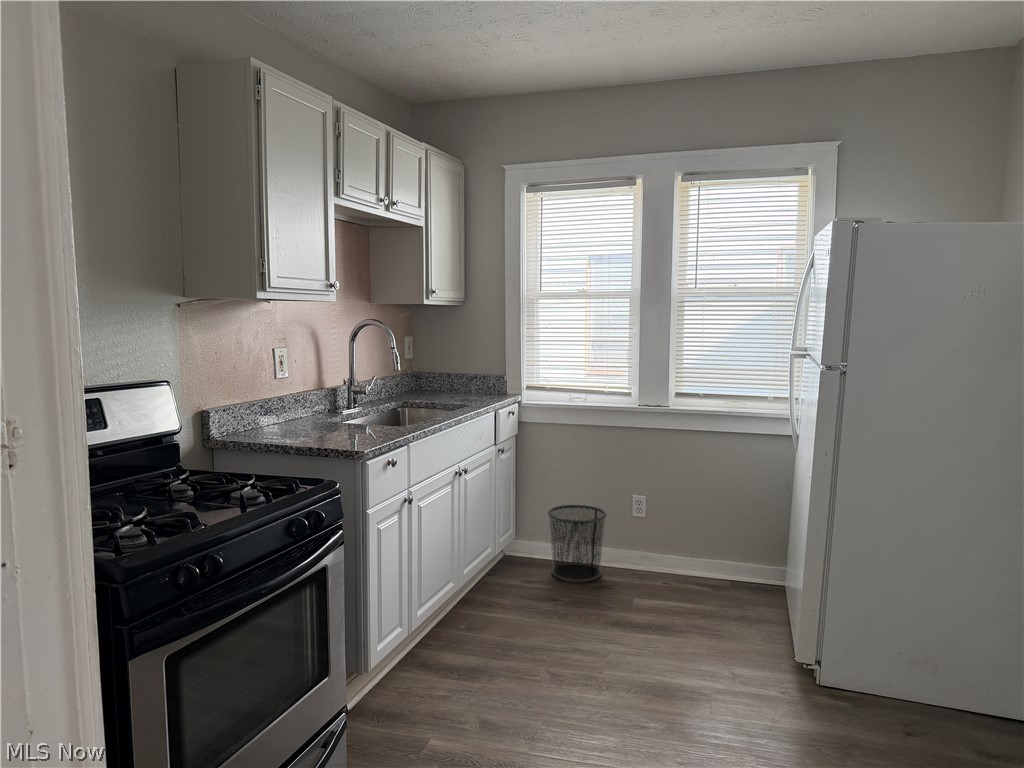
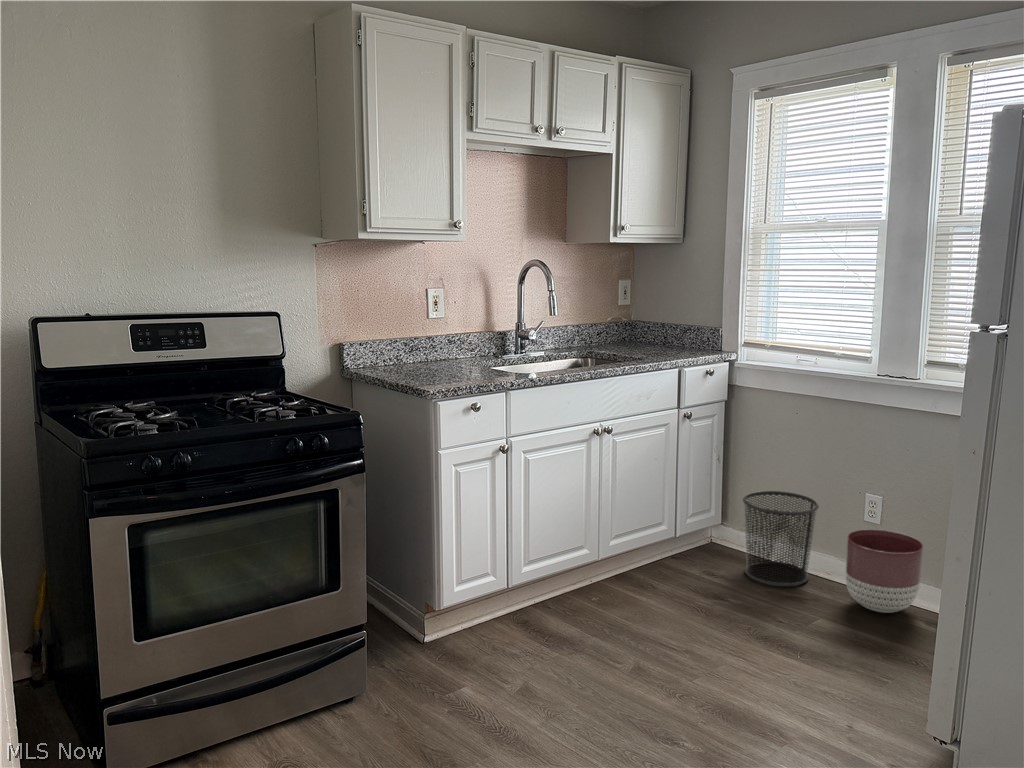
planter: none [636,523,691,585] -> present [845,529,923,613]

